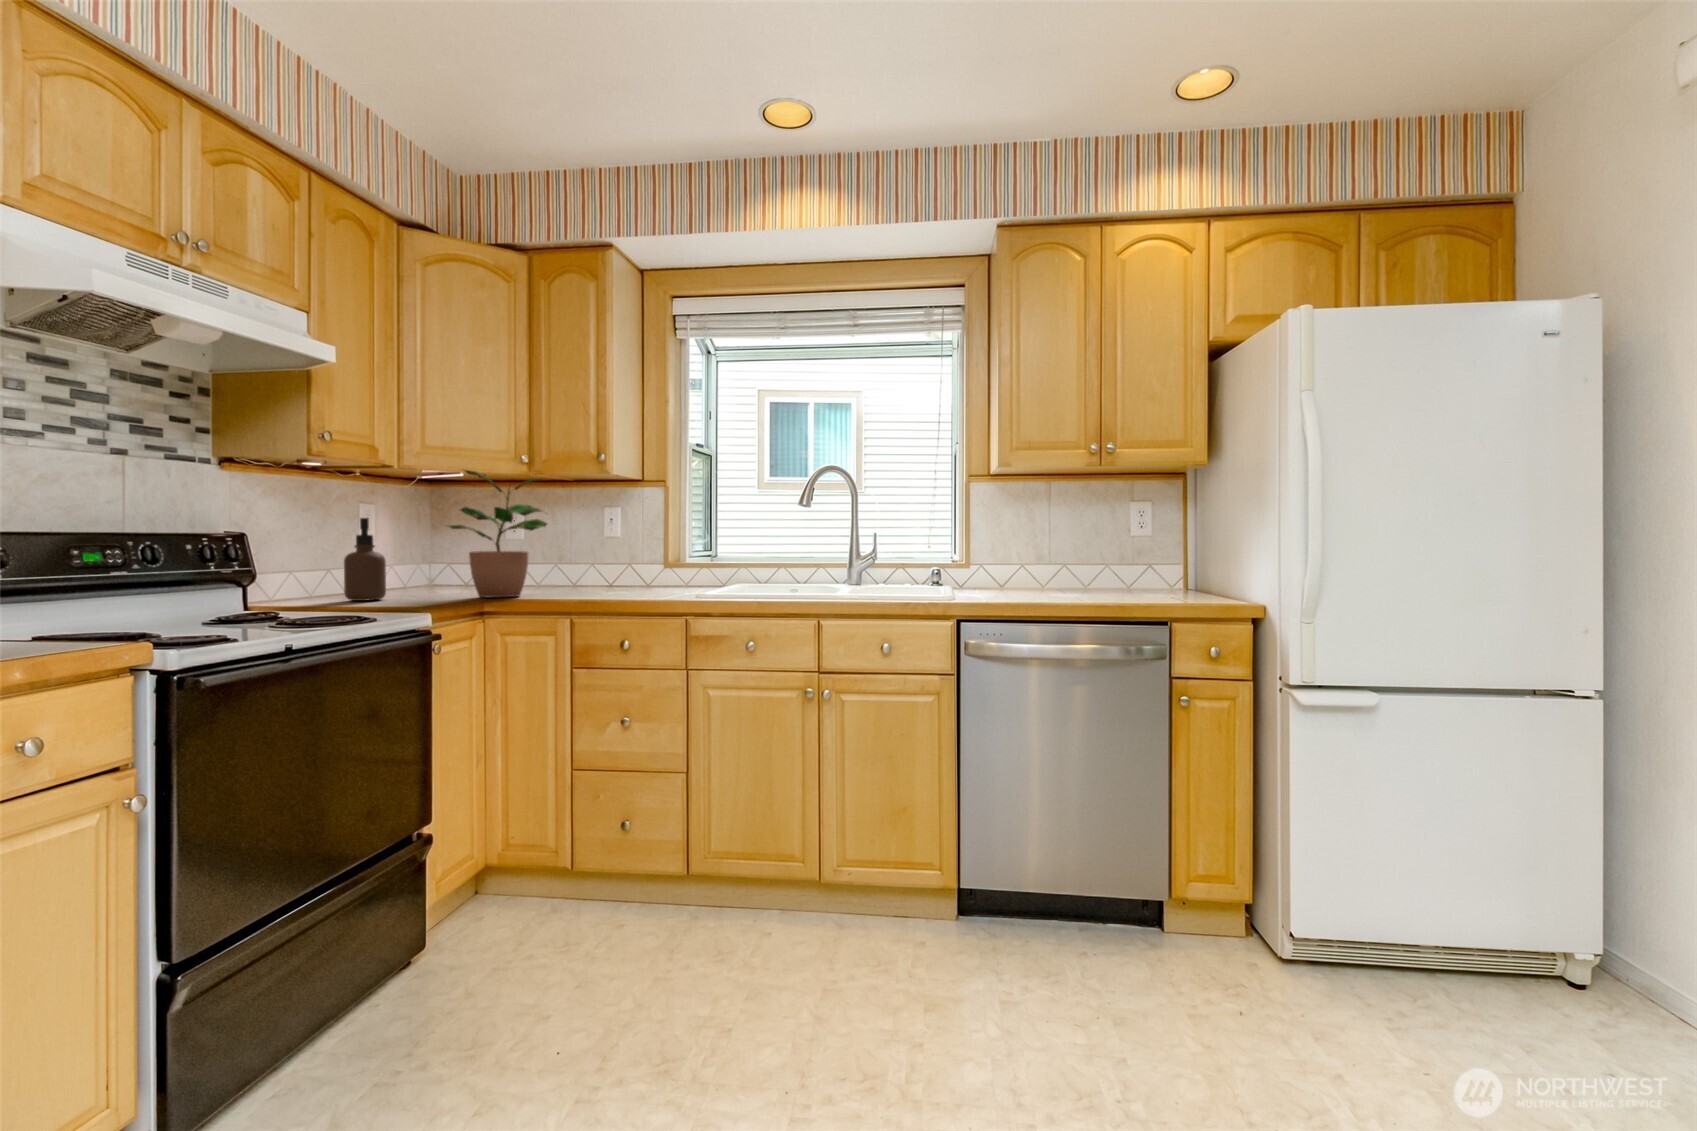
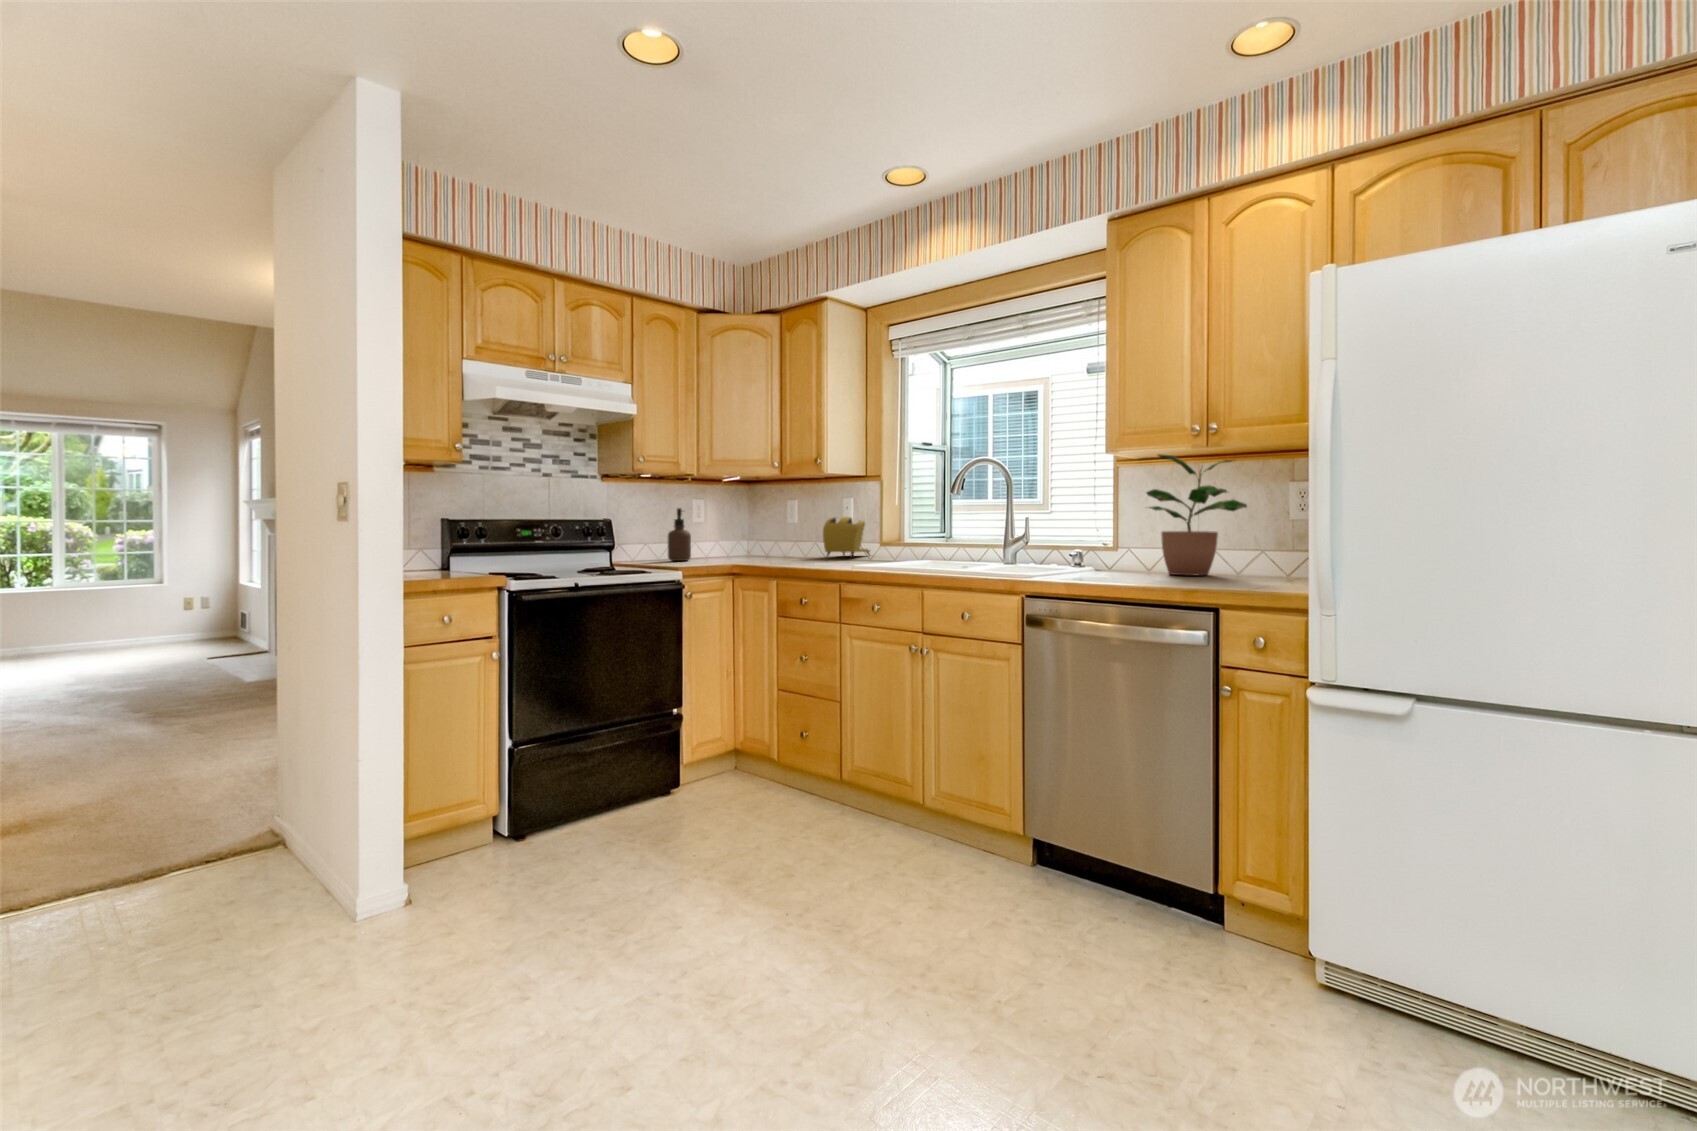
potted plant: present [448,470,547,597] -> present [1147,454,1247,575]
toaster: none [589,534,644,587] -> present [823,517,871,556]

